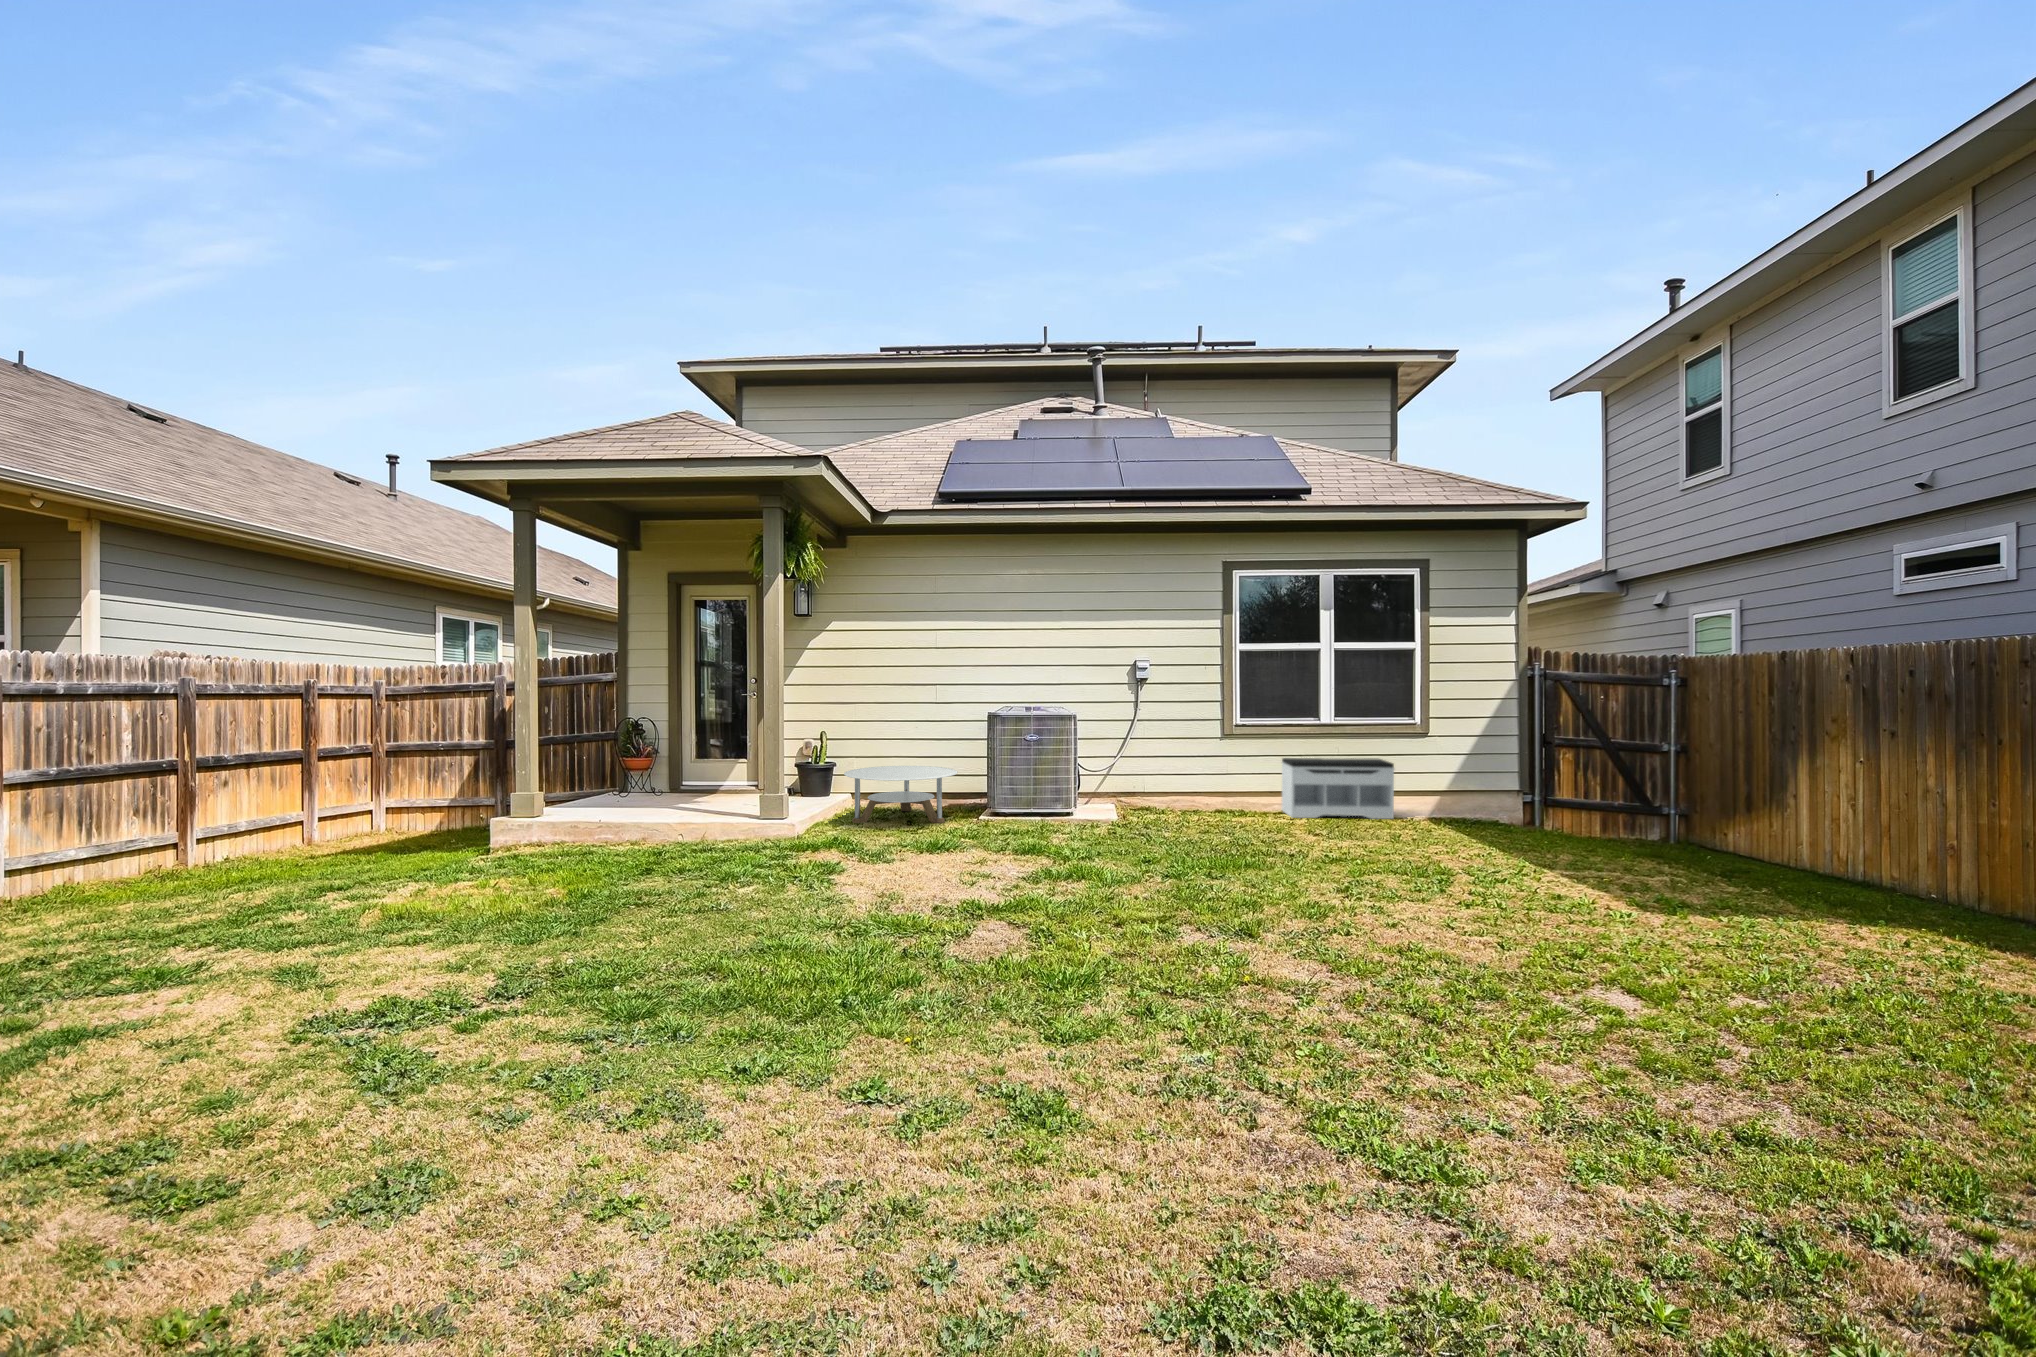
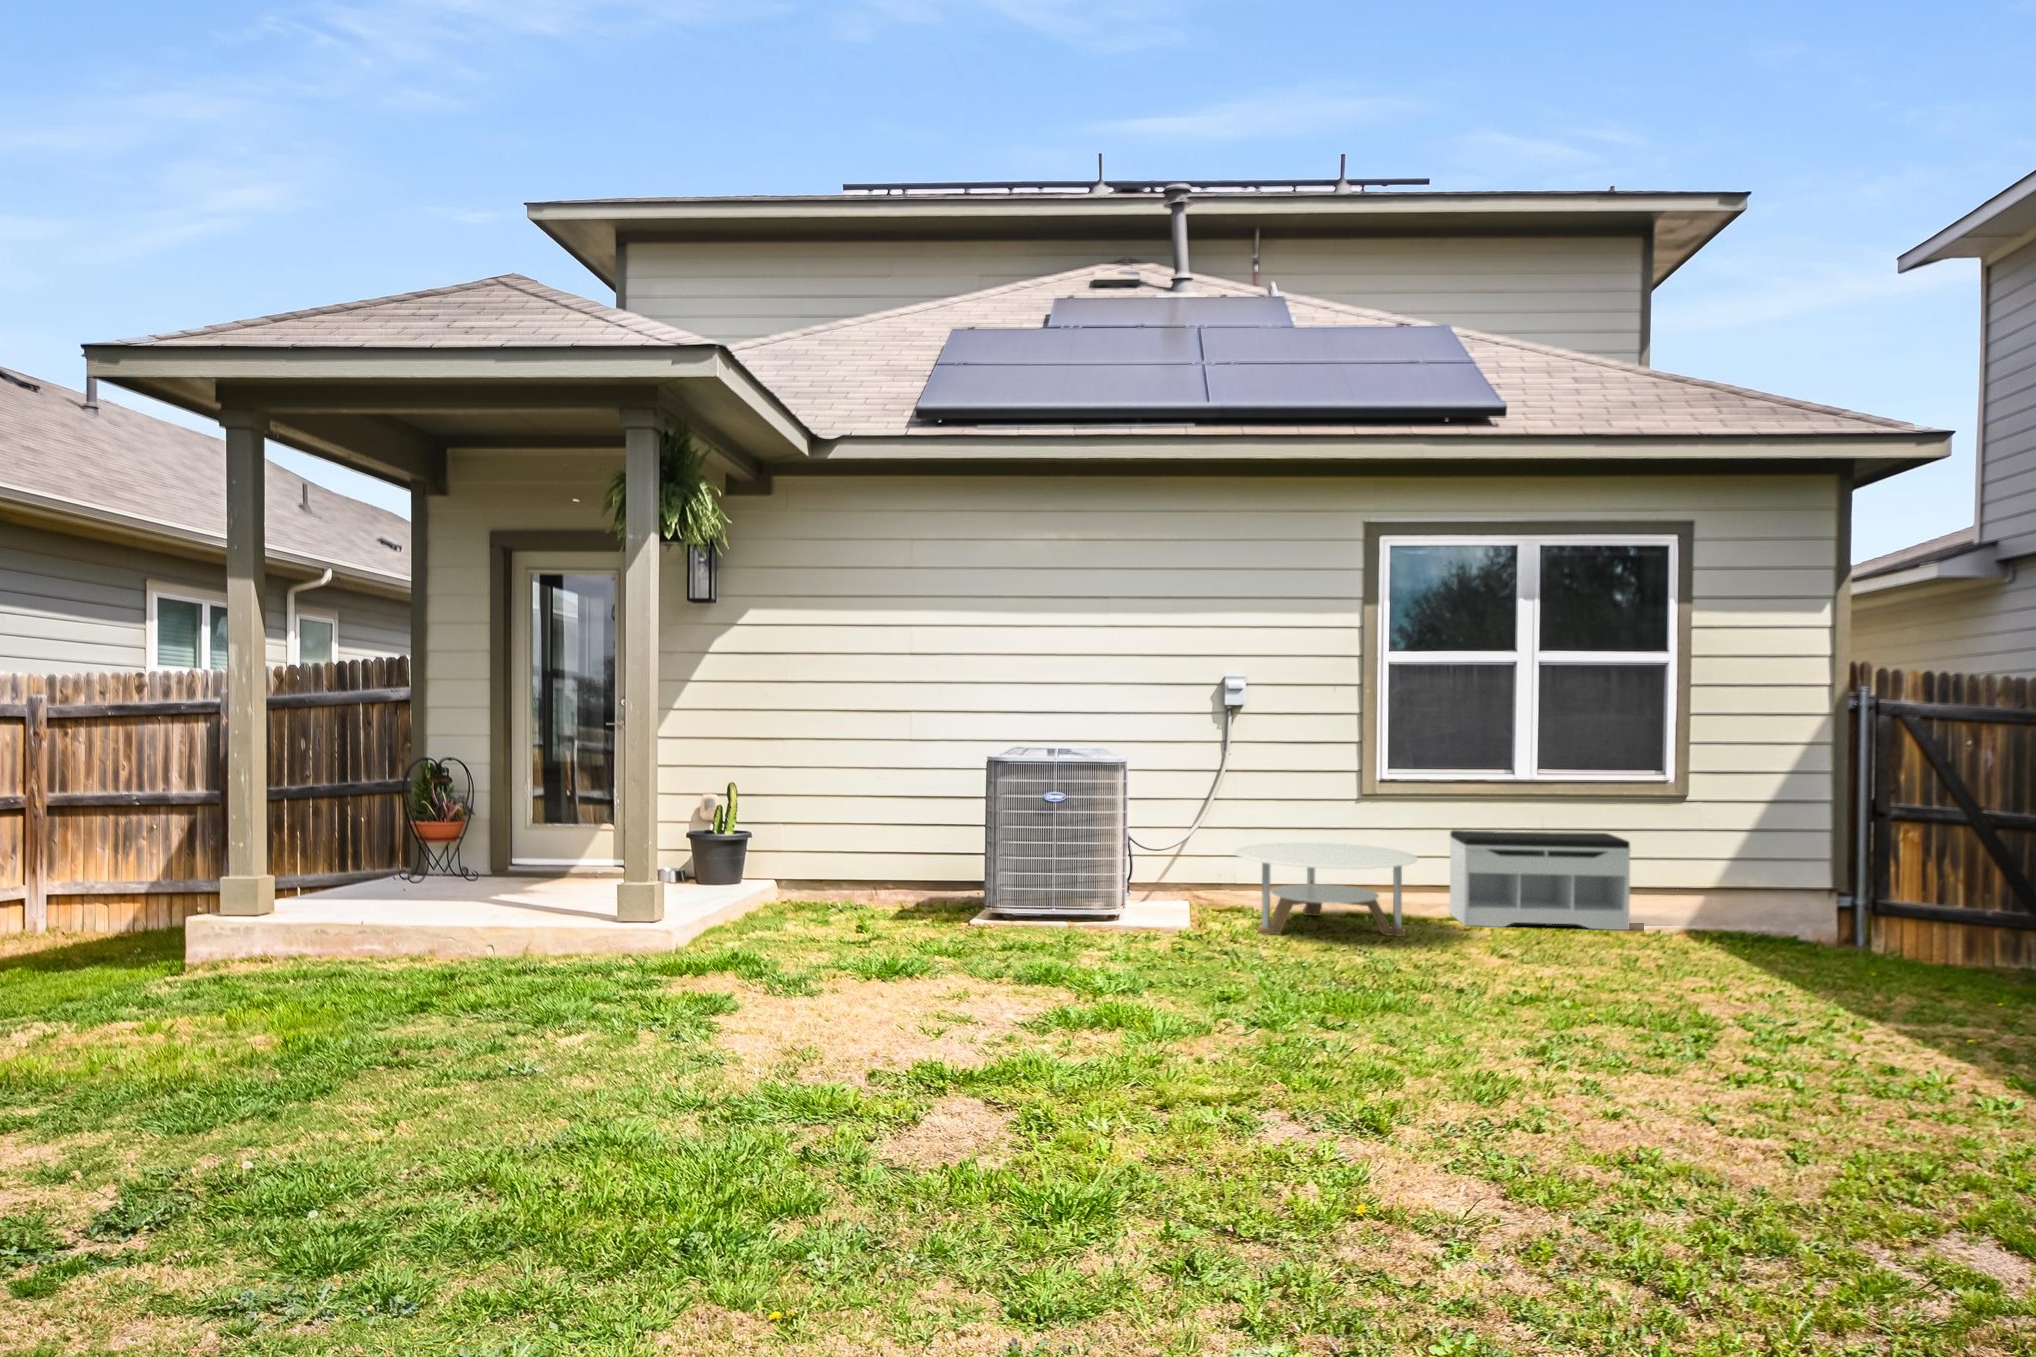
round table: present [844,766,958,823] -> present [1234,843,1418,937]

